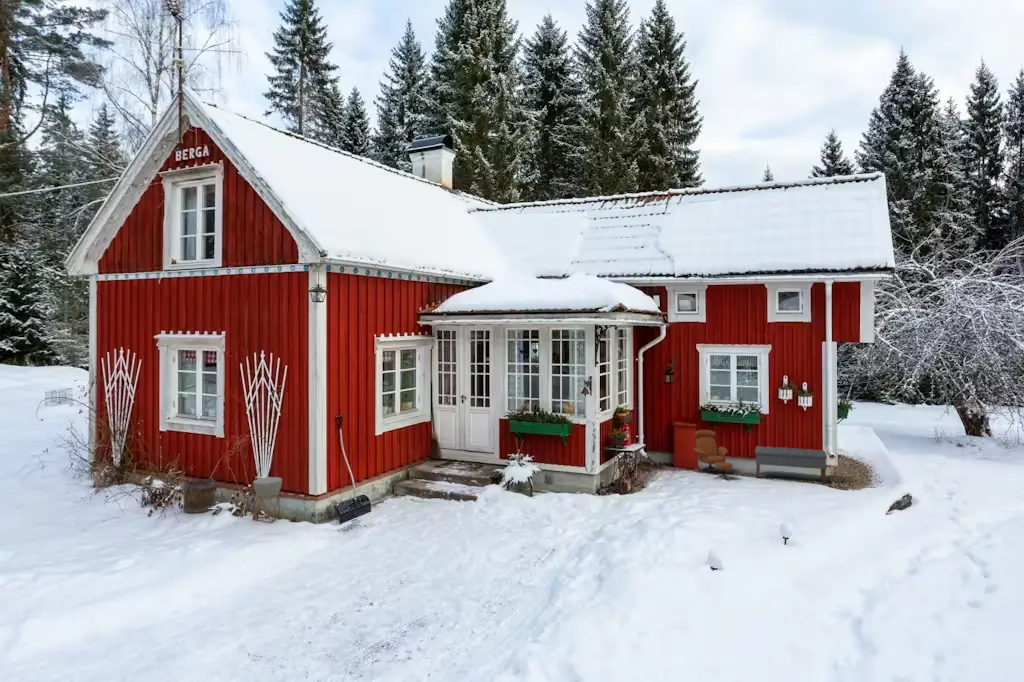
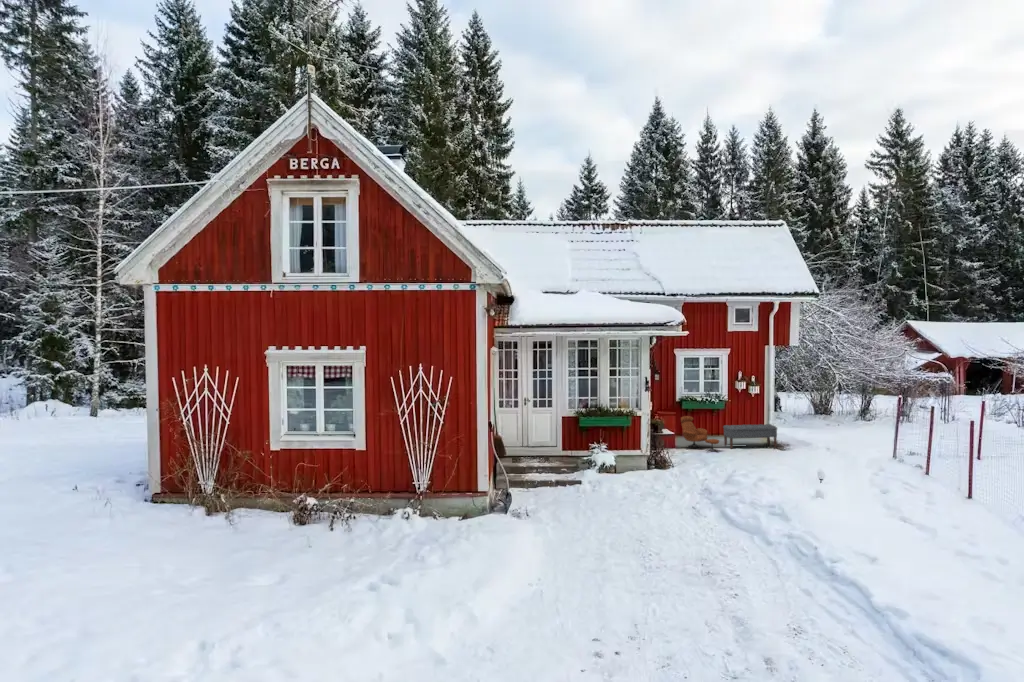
planter: present [253,477,282,523] -> none [431,481,457,523]
bucket: present [183,478,217,513] -> none [341,491,374,527]

